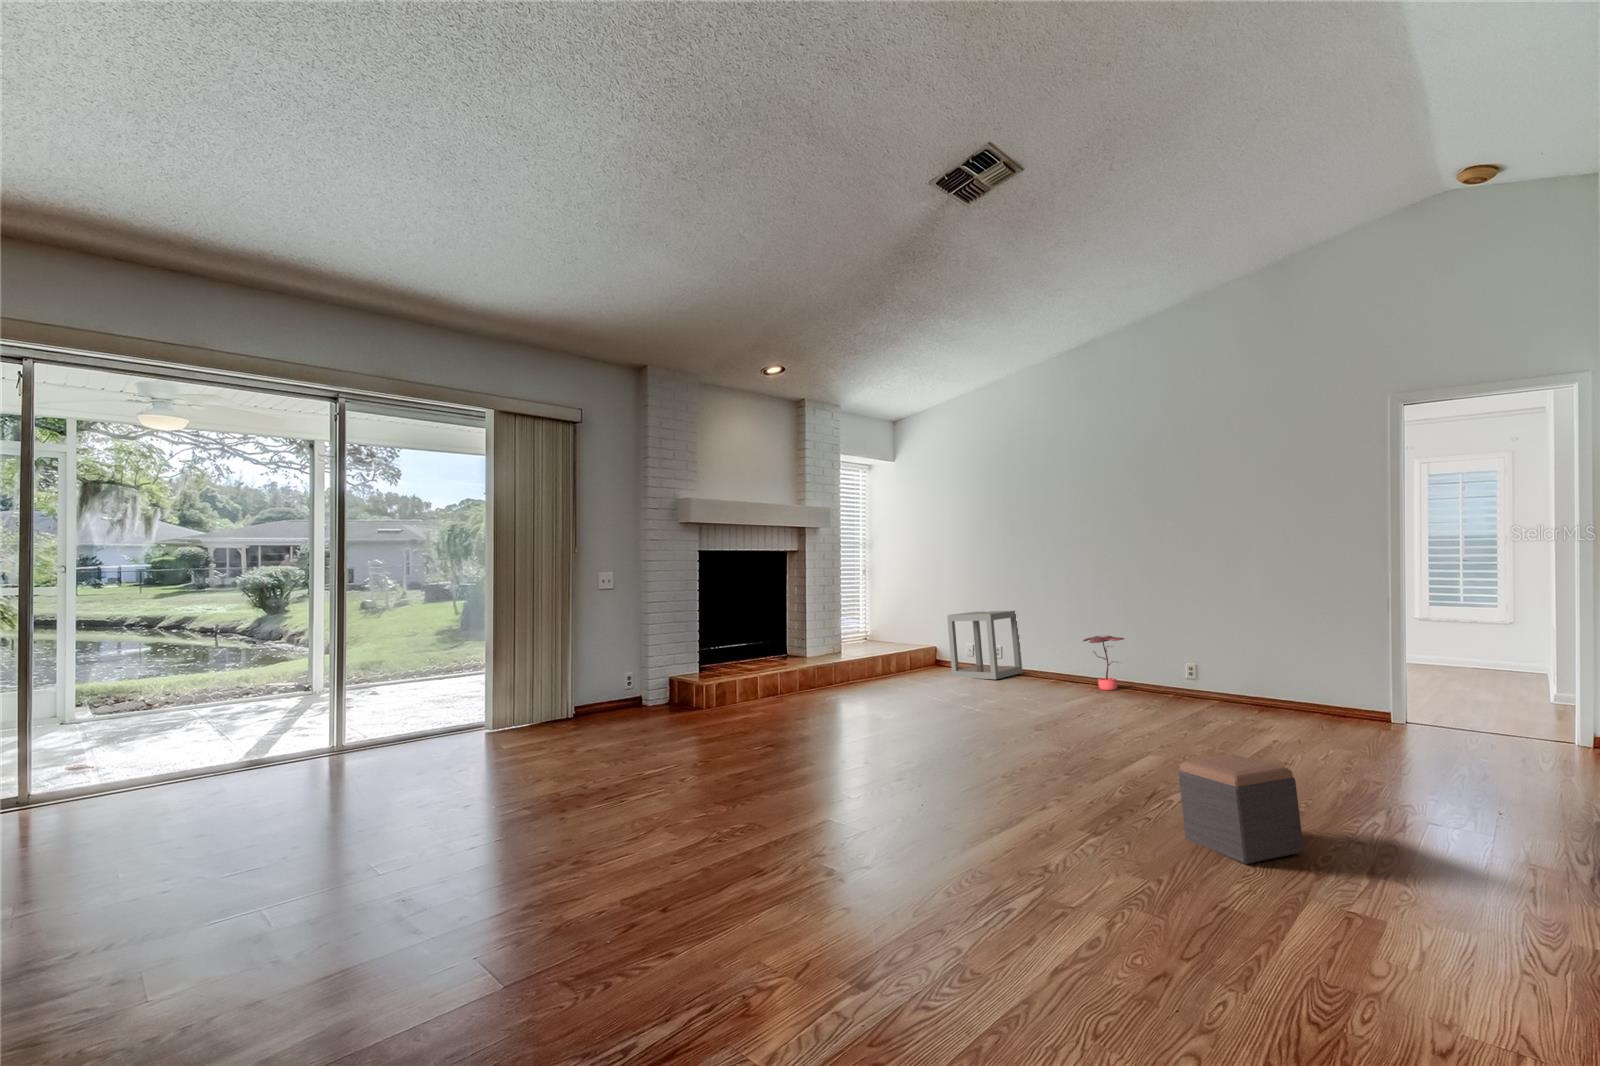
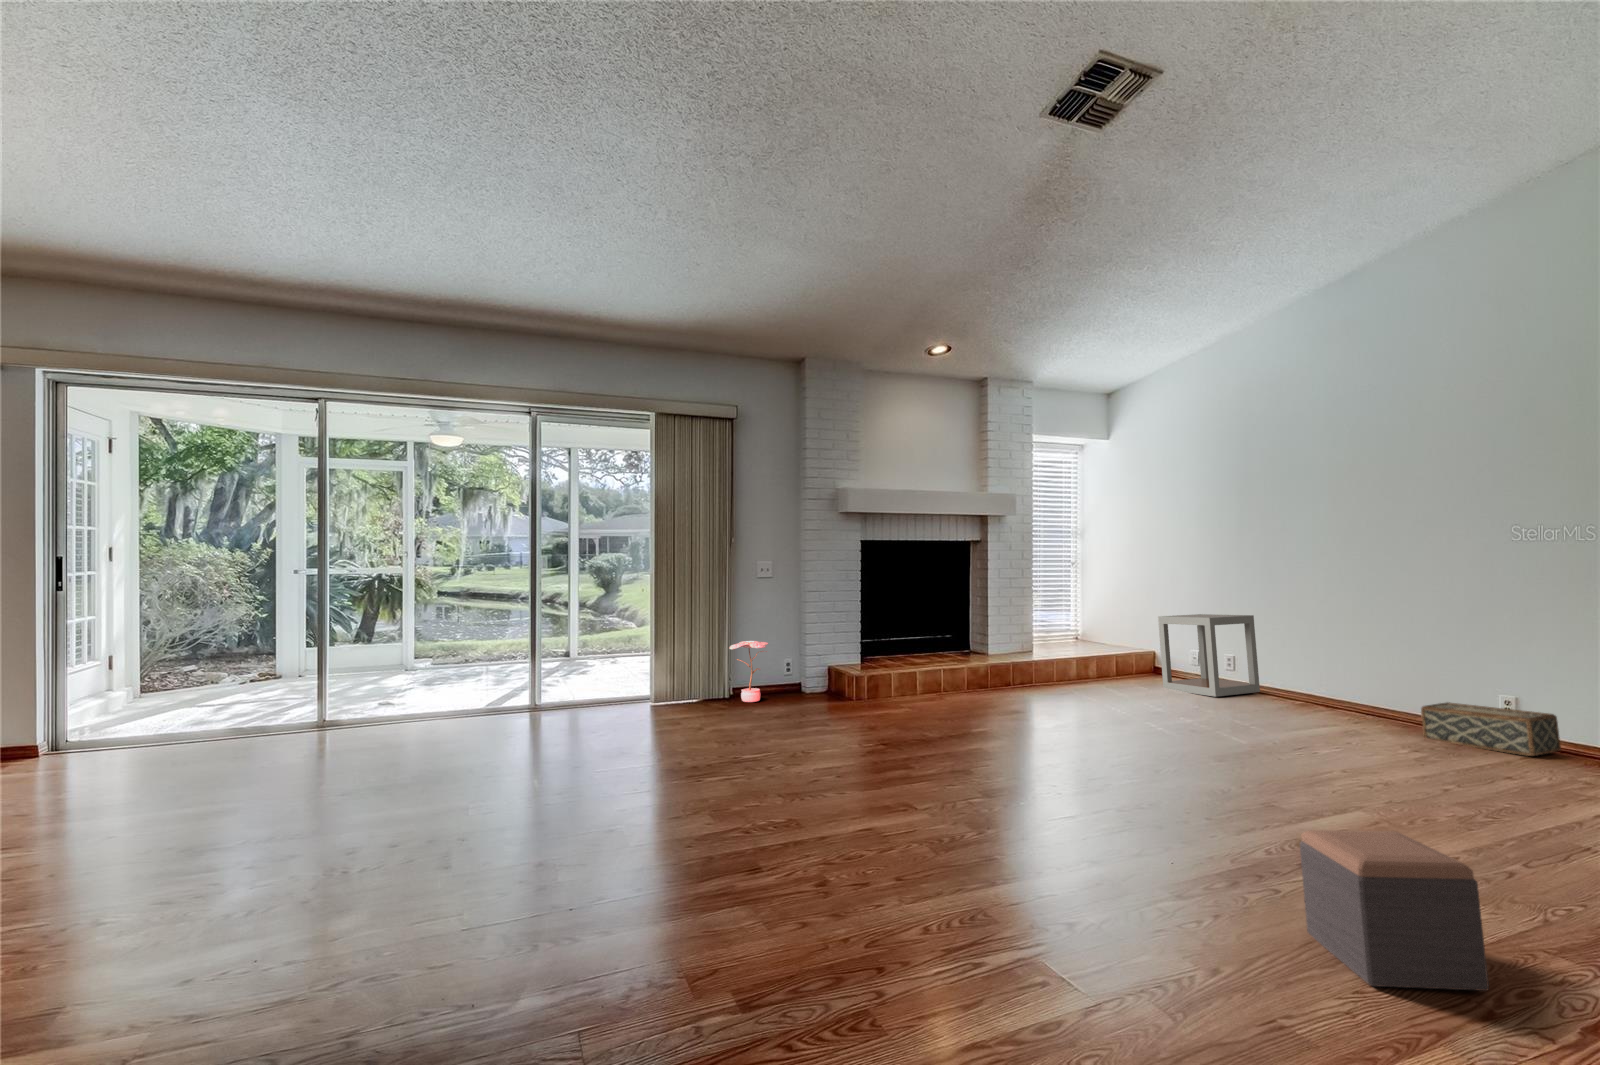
potted plant: present [1083,636,1124,690] -> present [729,641,768,702]
woven basket: none [1143,668,1224,701] -> present [1421,702,1561,756]

